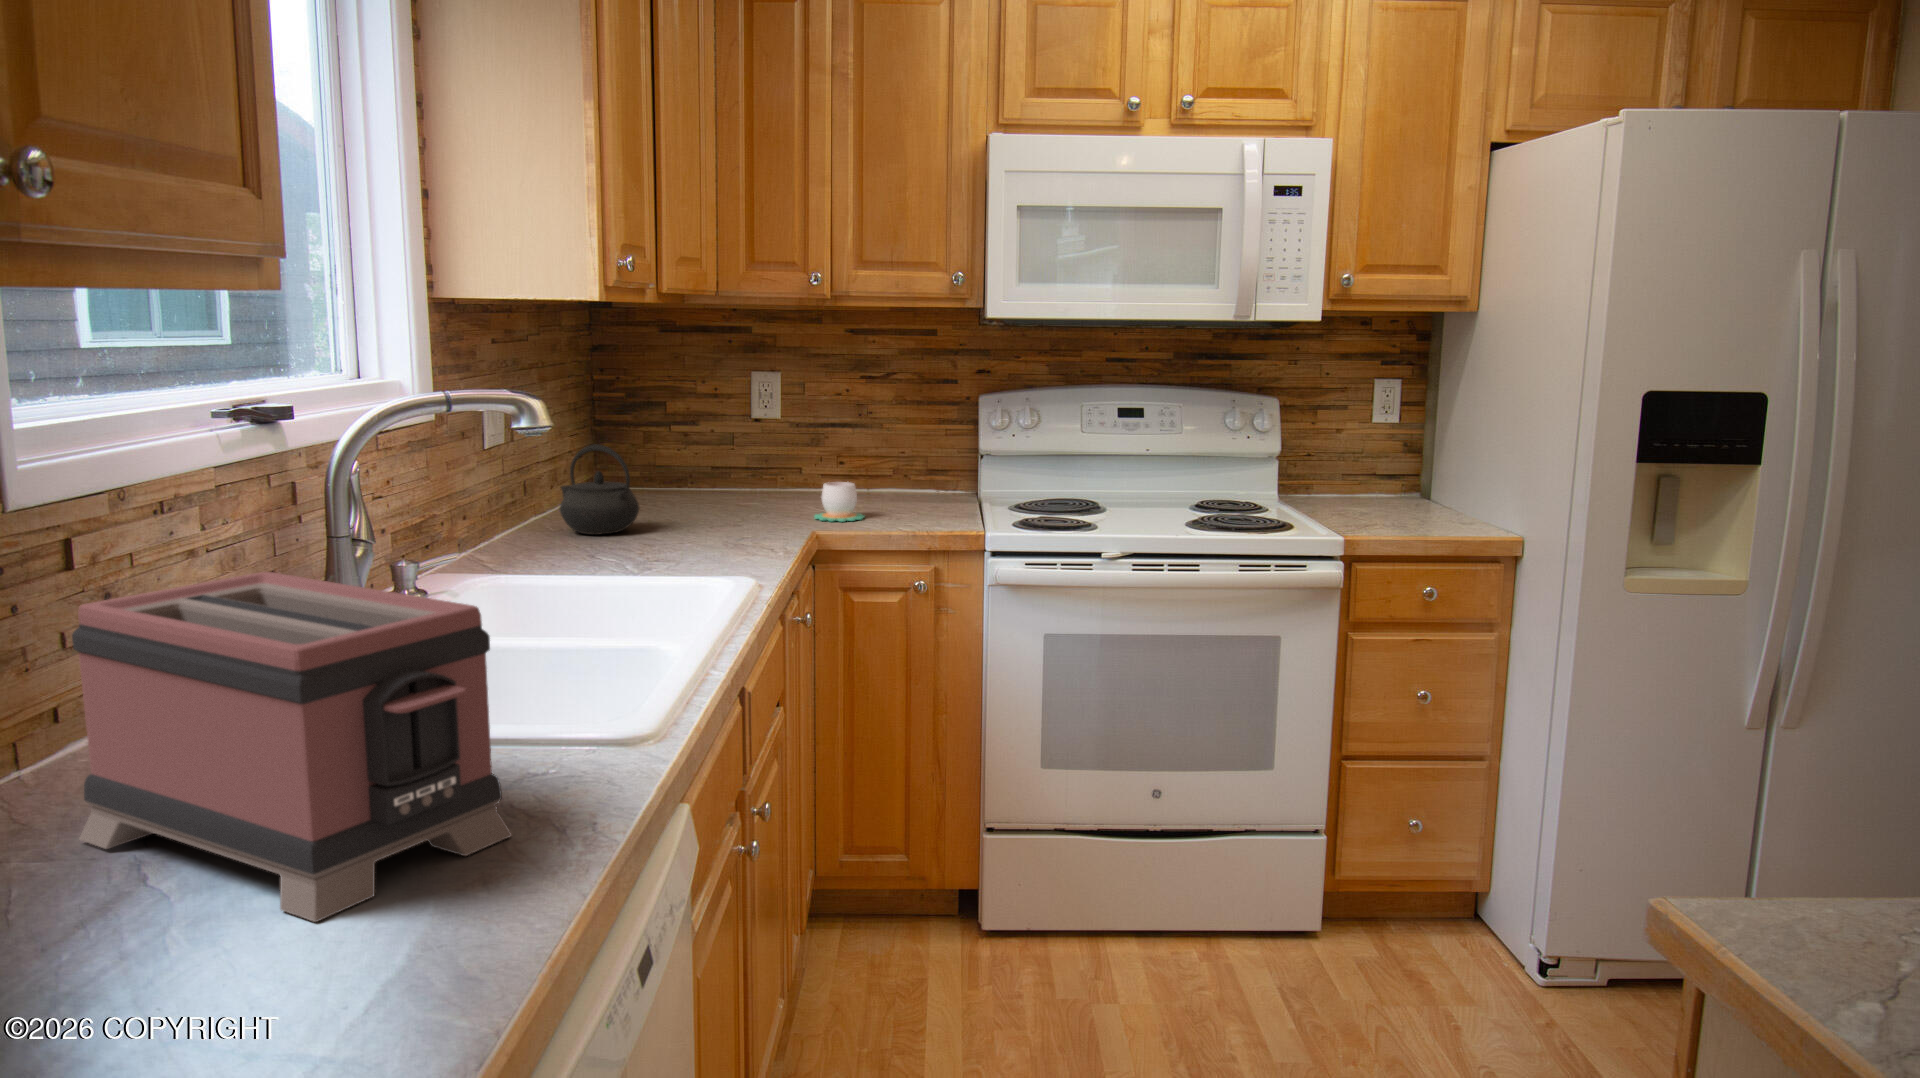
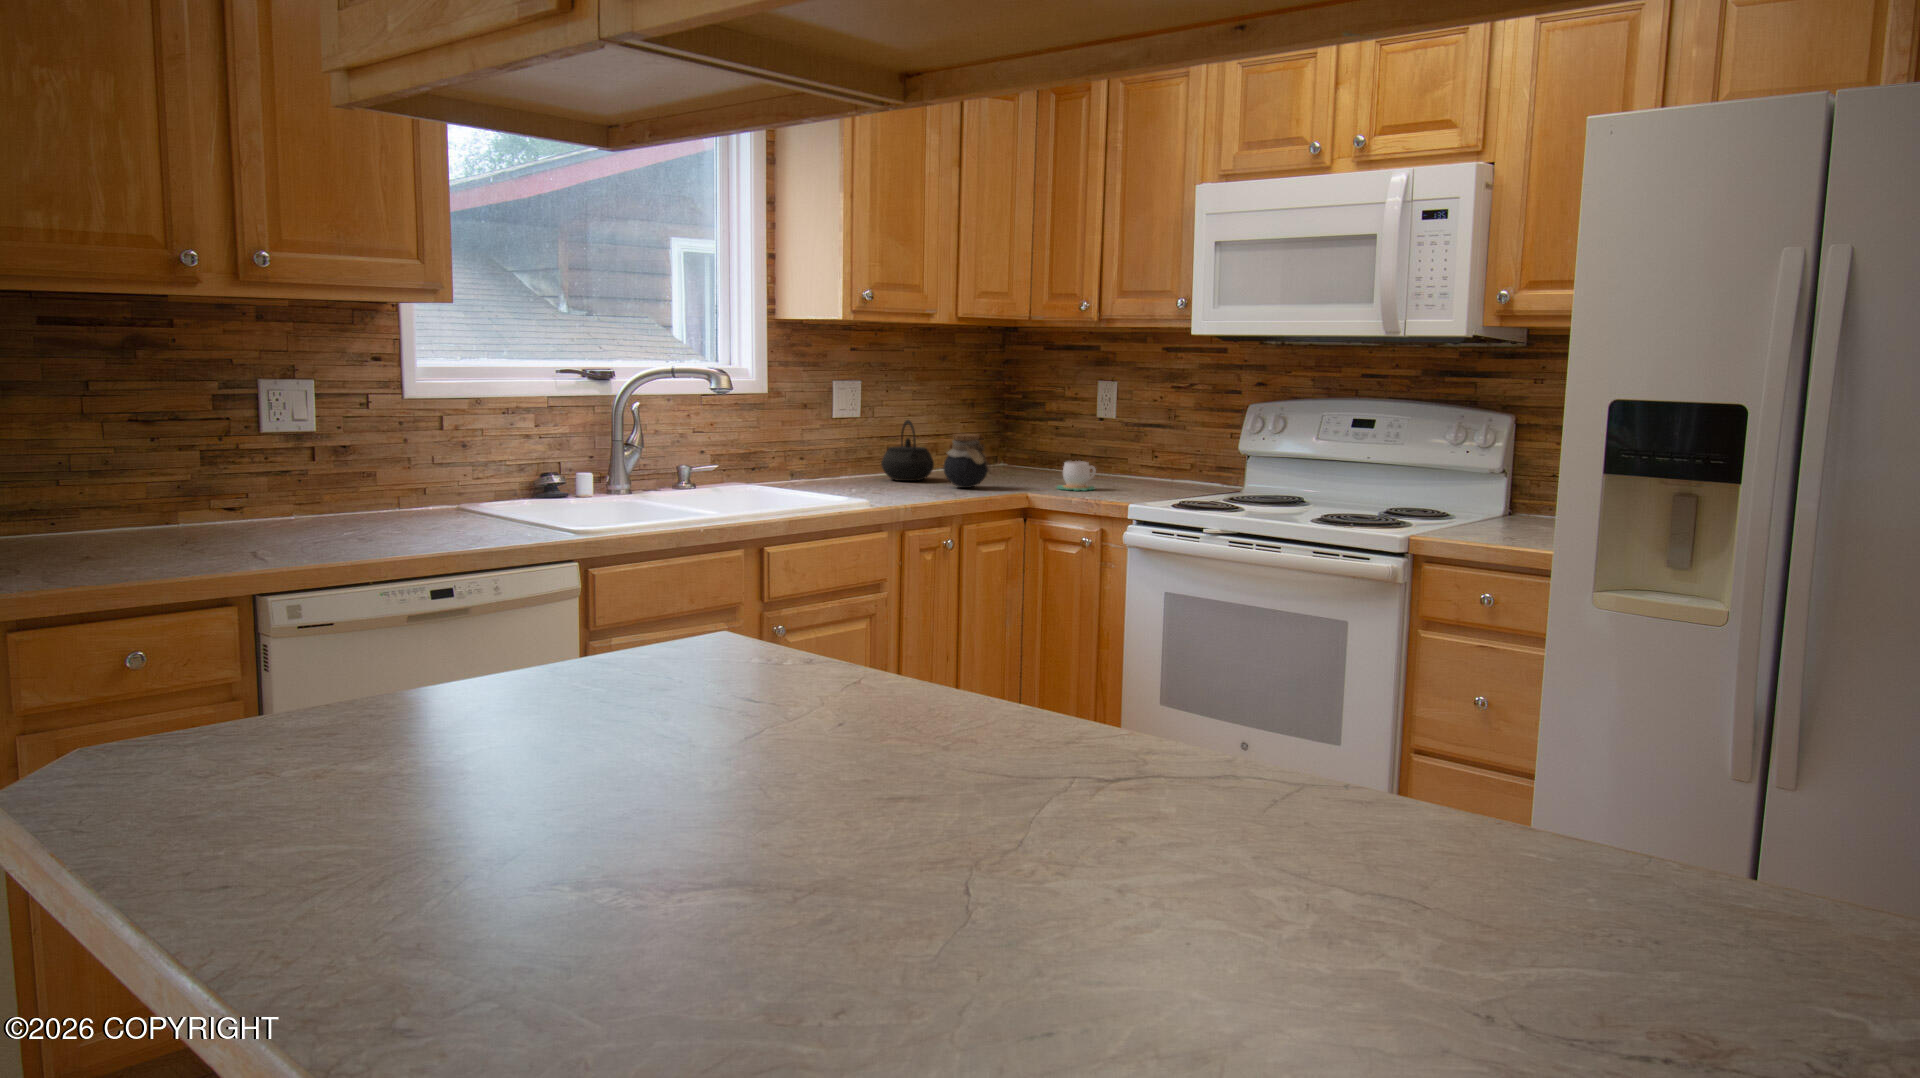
jar: none [690,459,764,535] -> present [944,434,990,488]
toaster: present [72,571,512,922] -> none [325,426,446,550]

